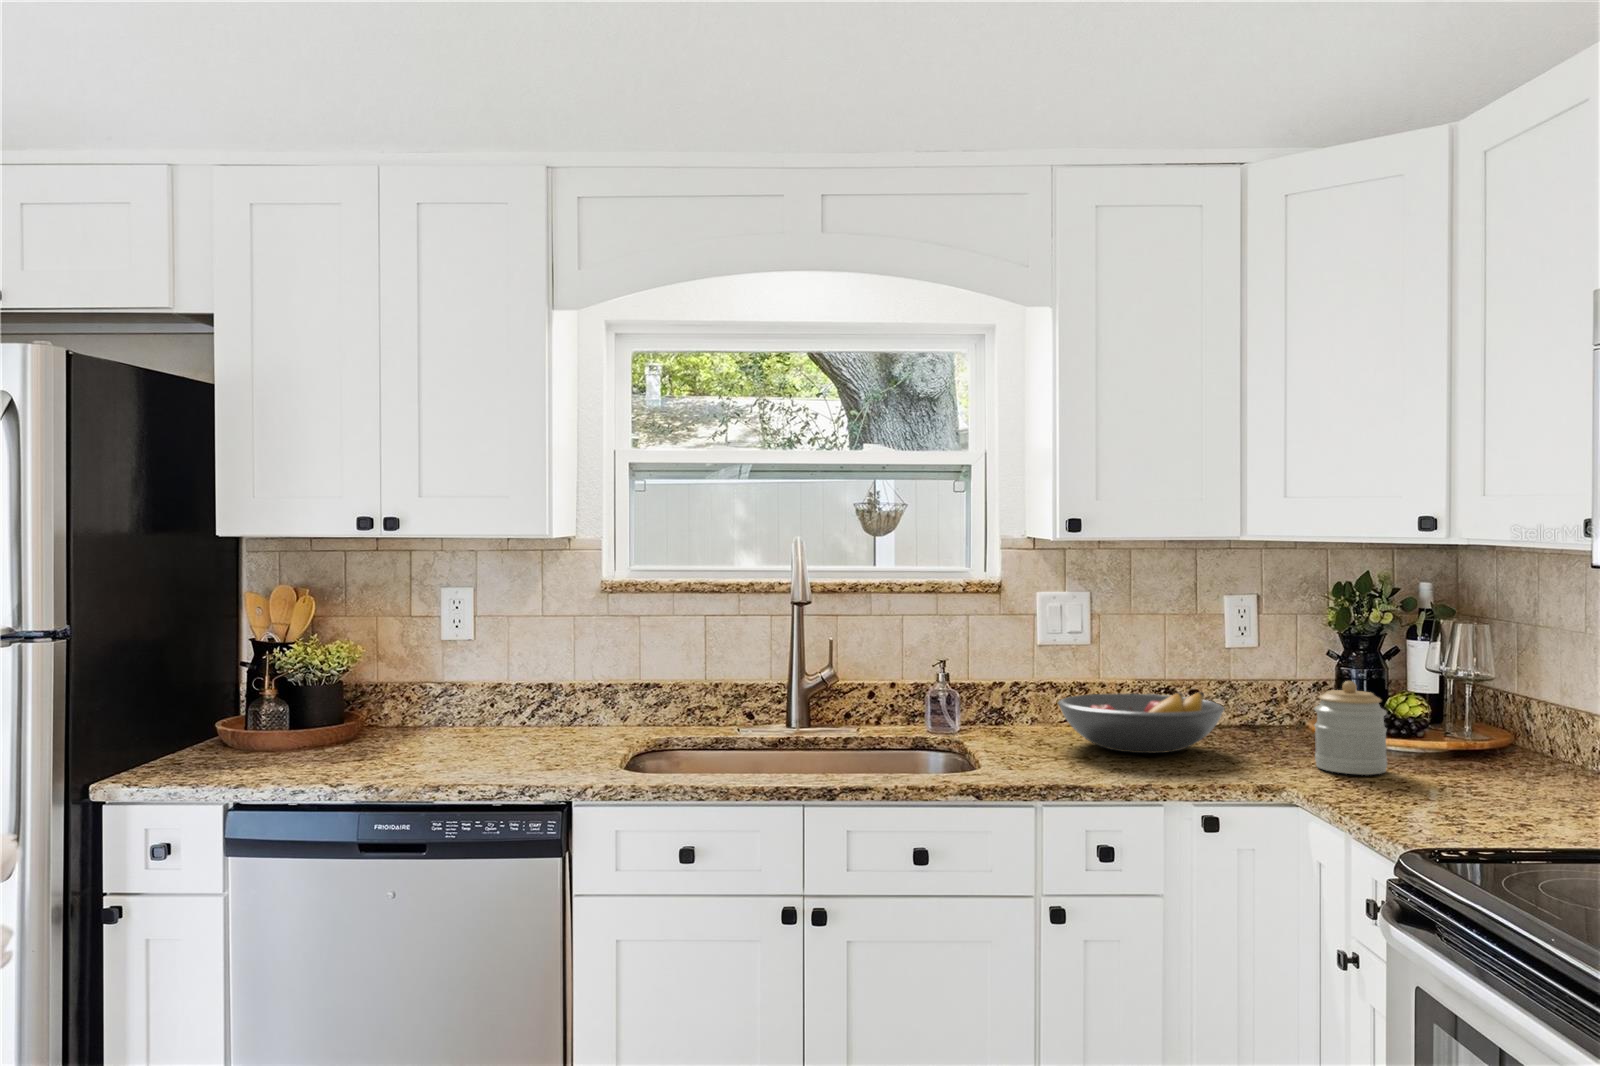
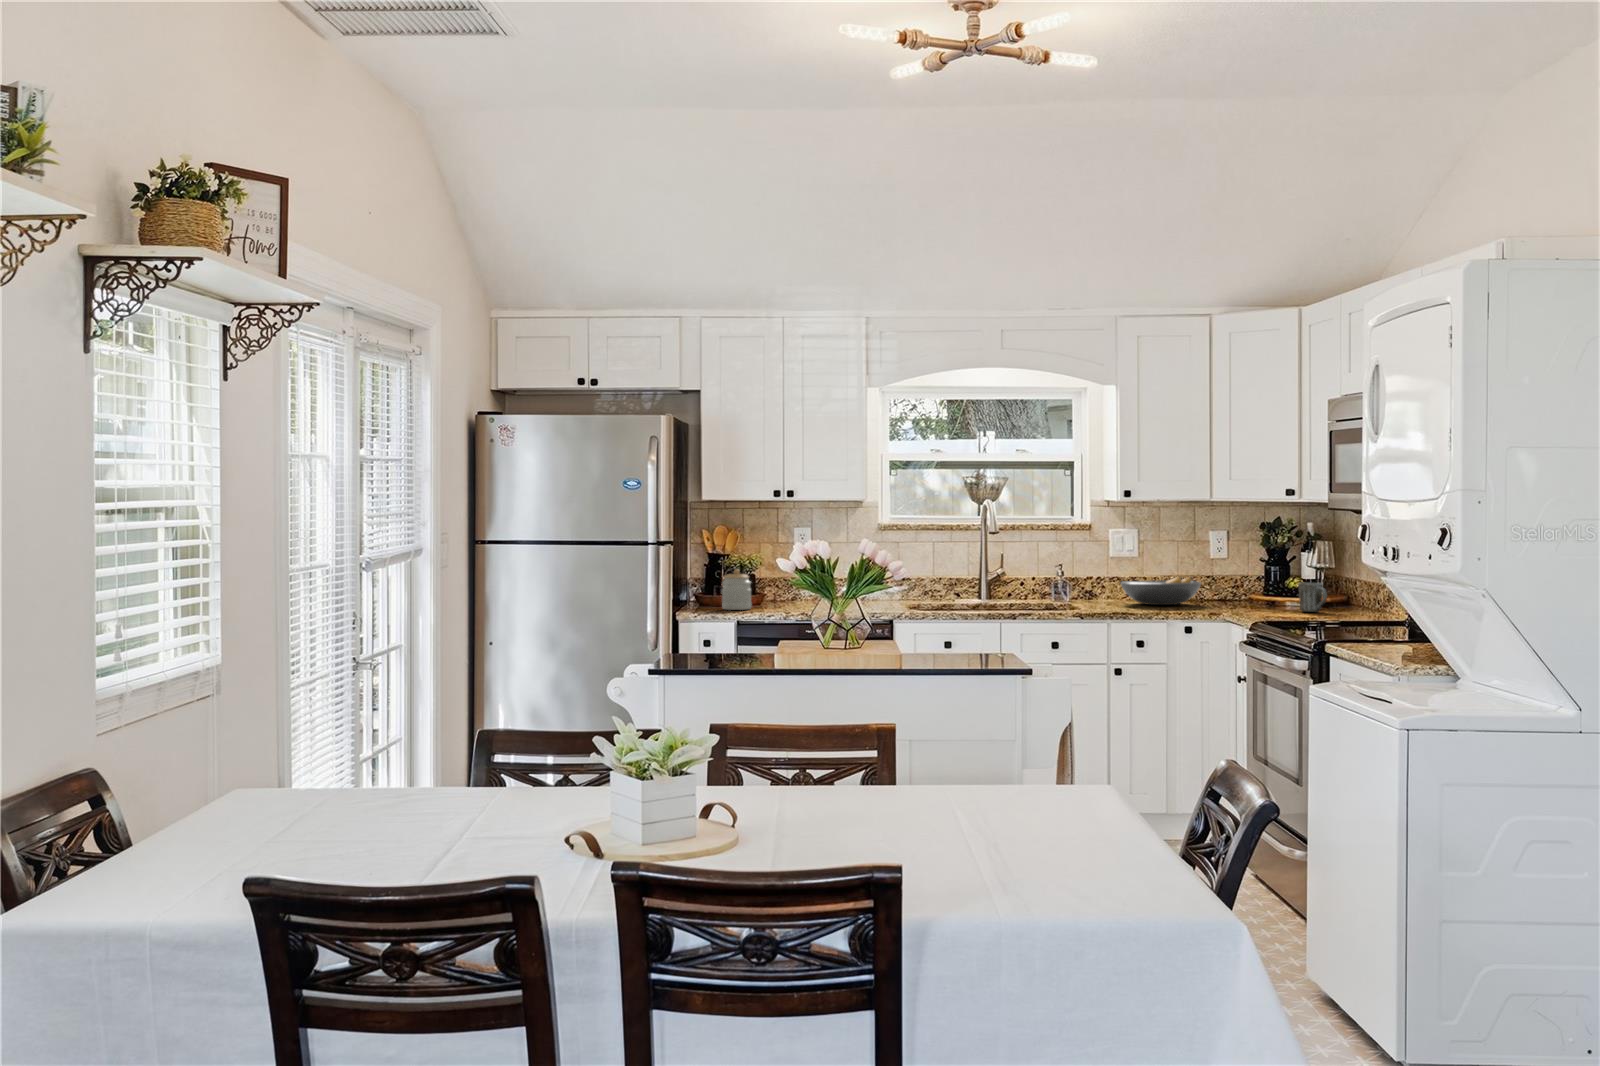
jar: present [1314,681,1387,775] -> present [722,569,752,610]
mug: none [1453,721,1529,792] -> present [1298,583,1327,612]

